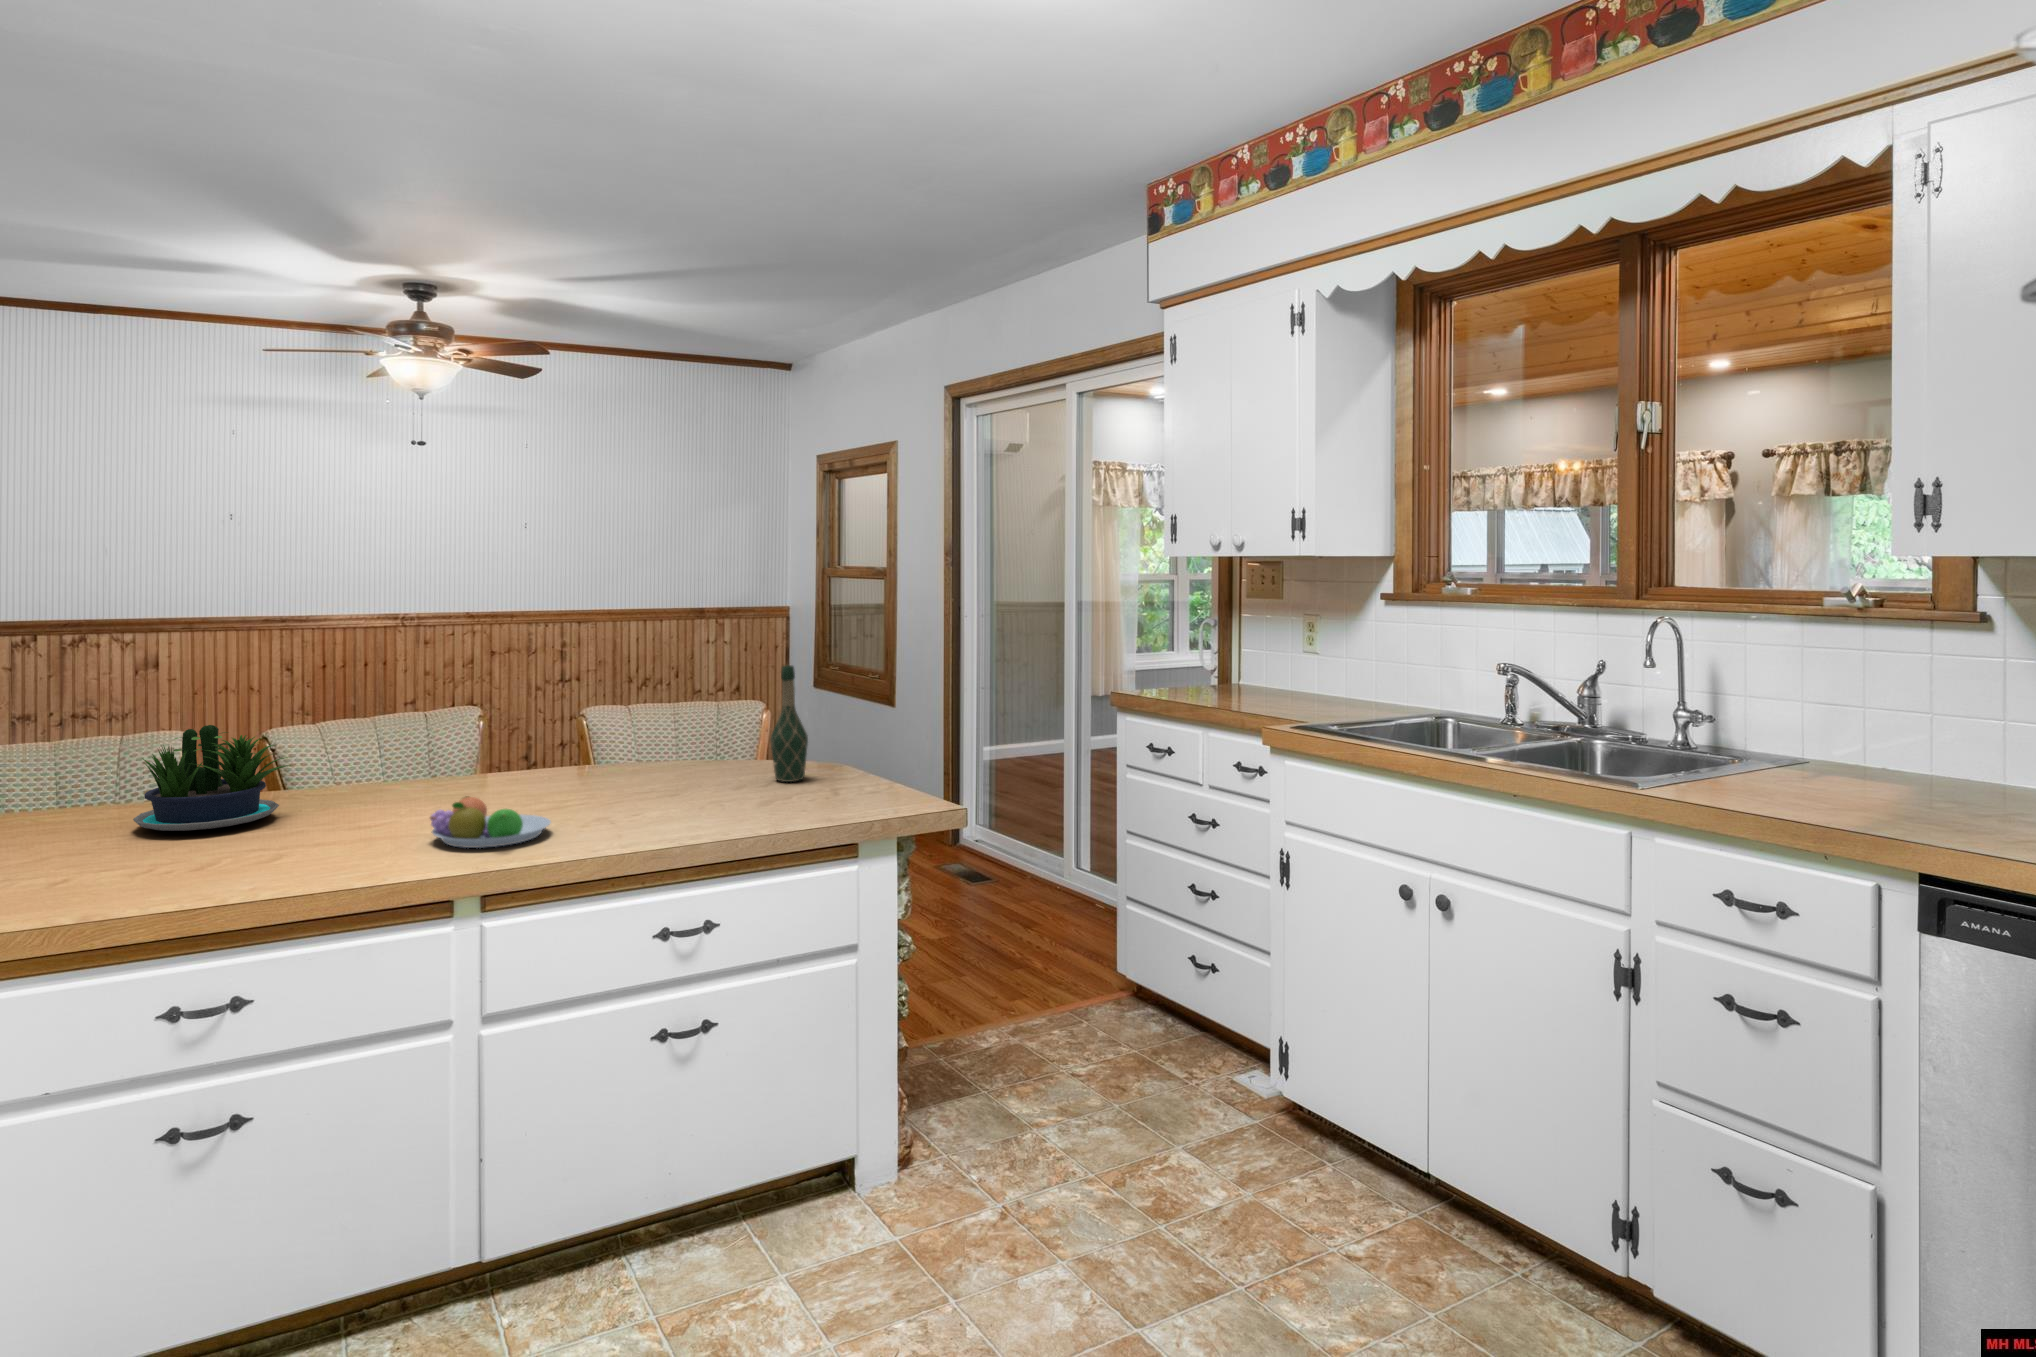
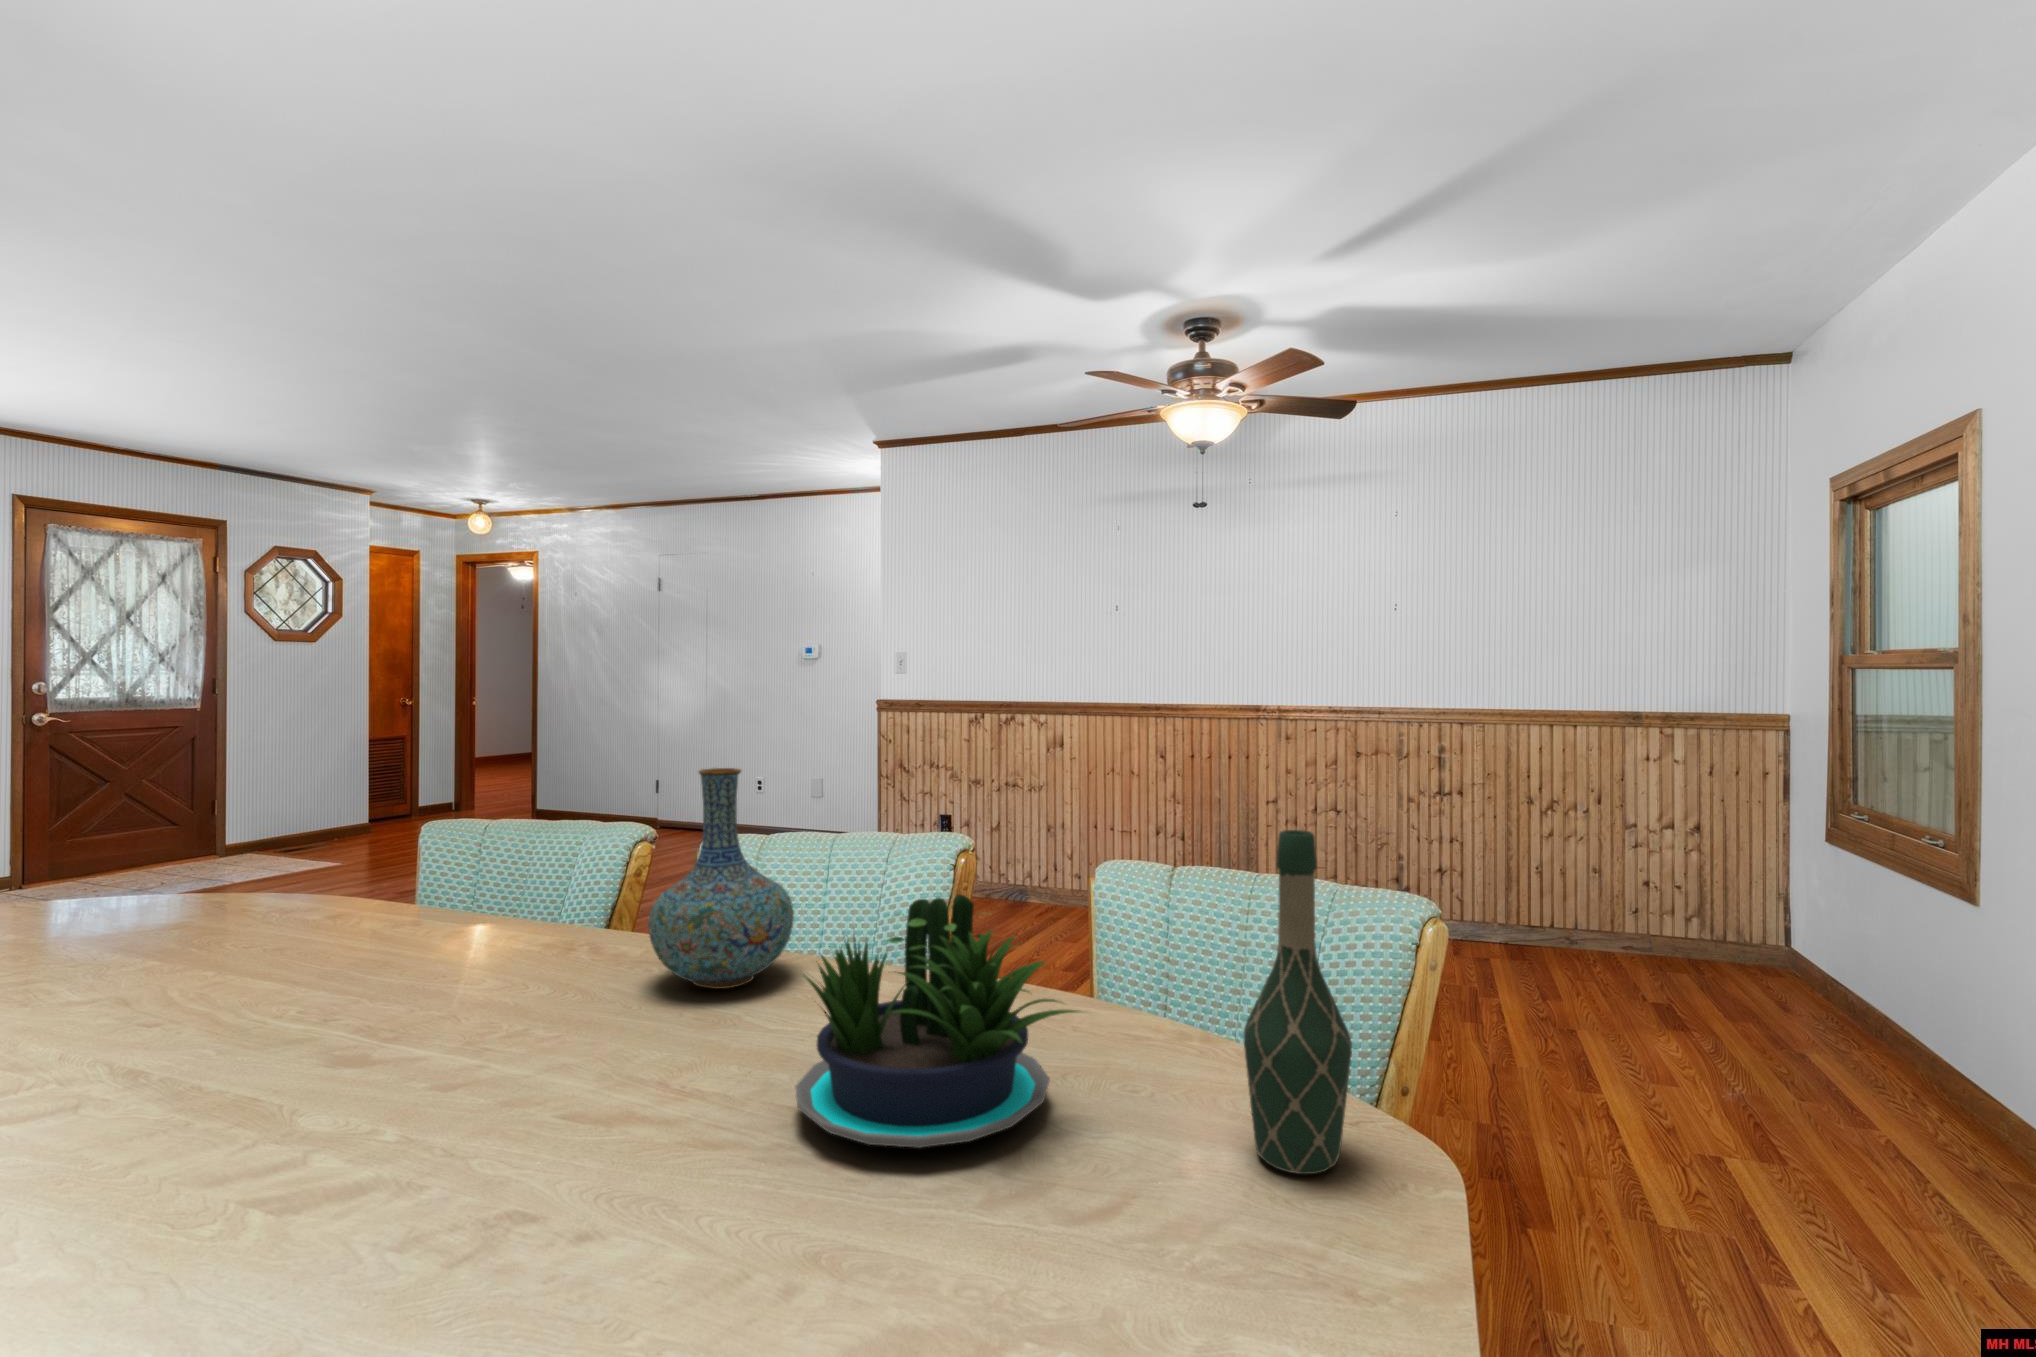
vase: none [388,670,478,796] -> present [648,768,794,989]
potted plant: present [133,725,290,831] -> present [796,894,1078,1148]
fruit bowl: present [430,796,551,848] -> none [280,1036,574,1204]

